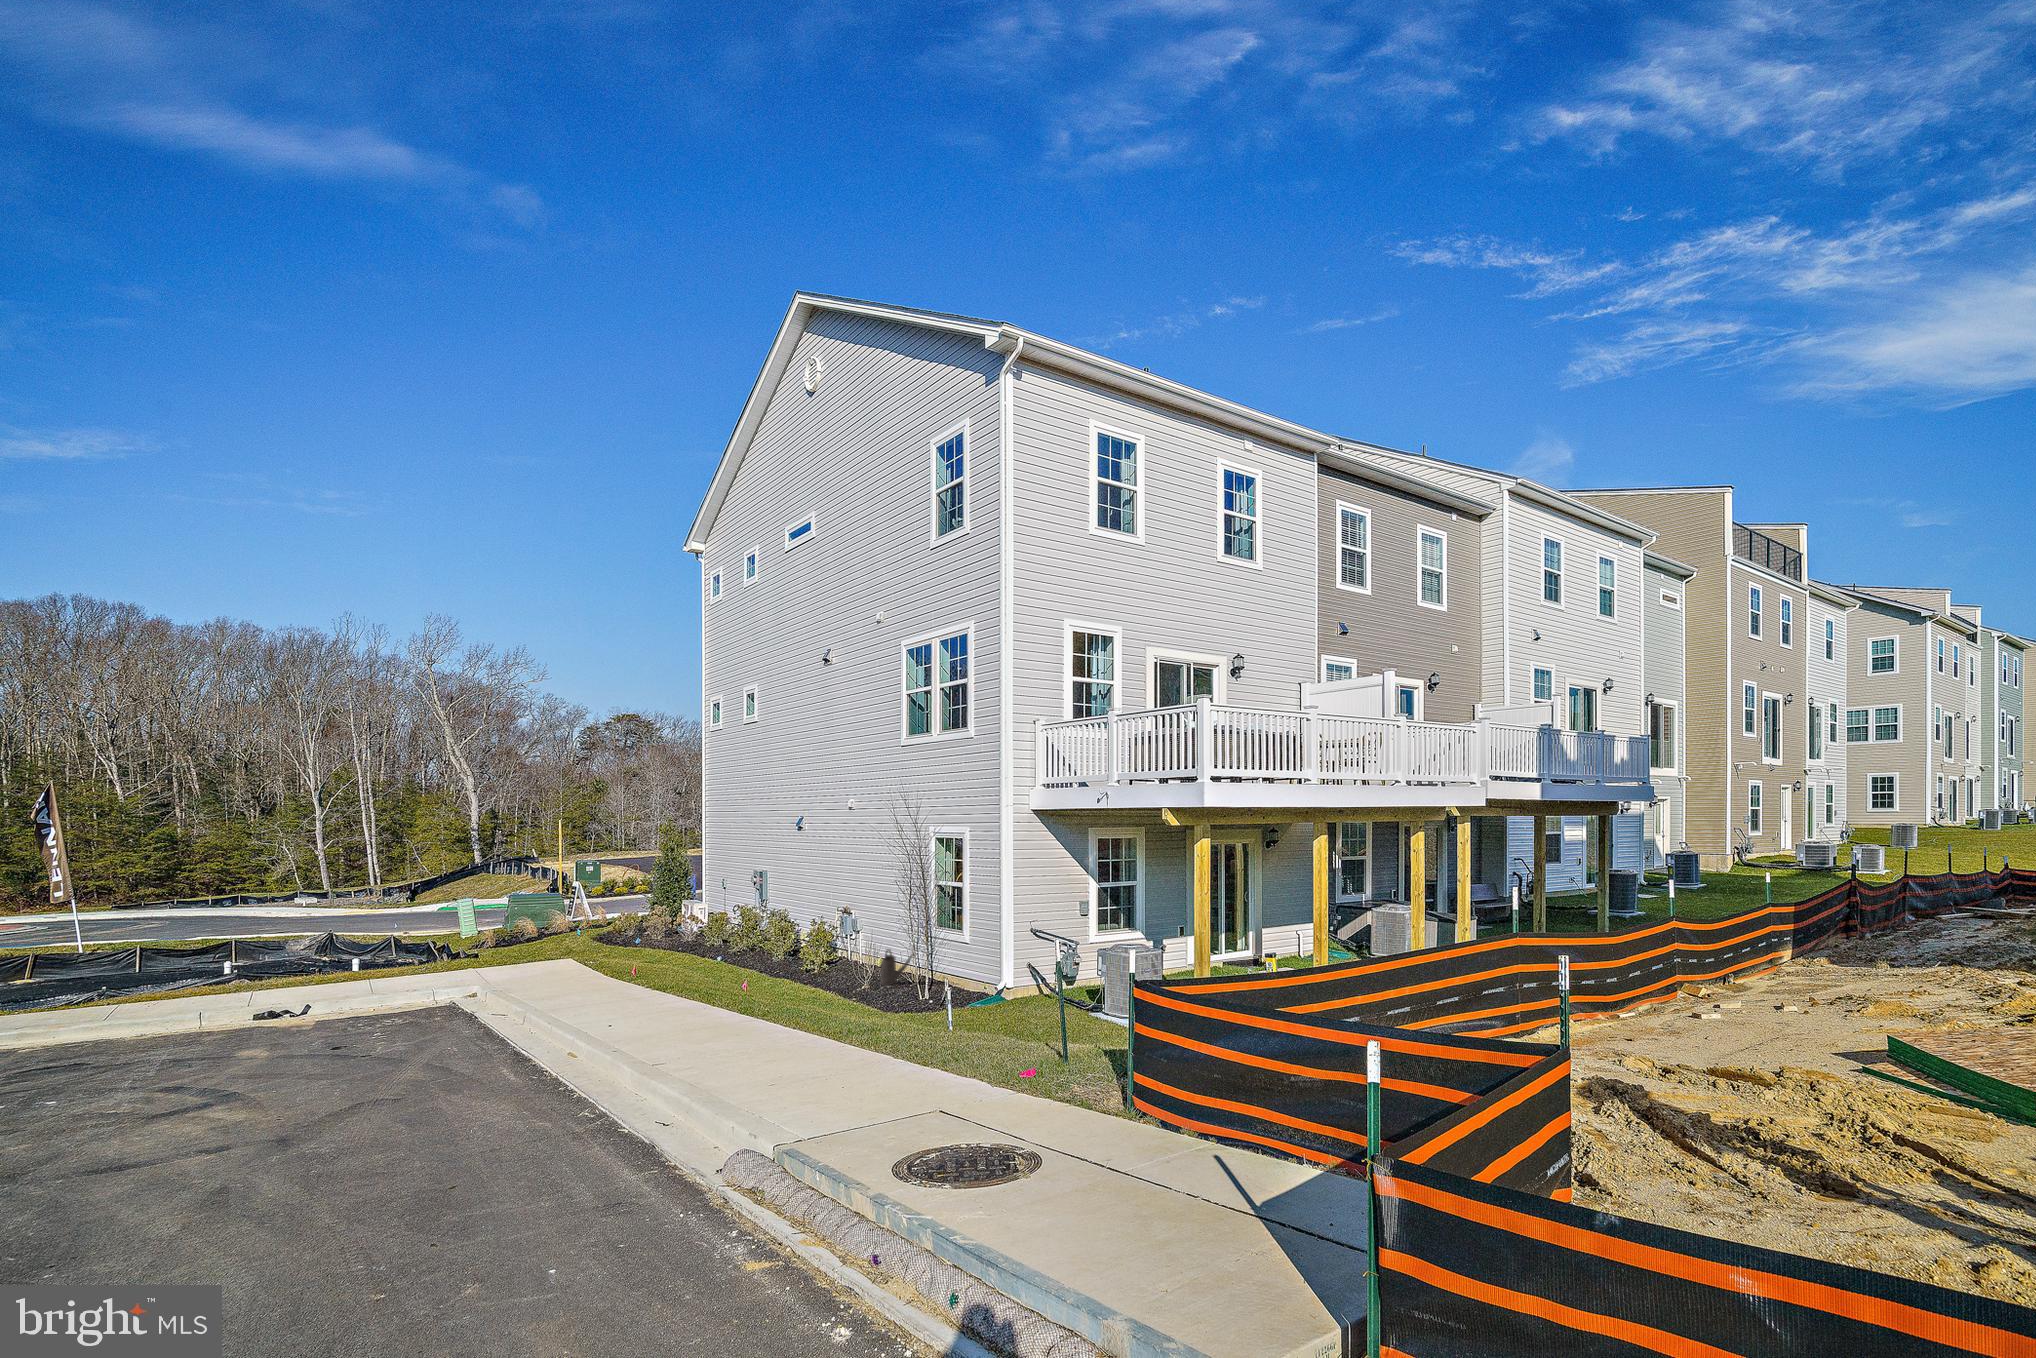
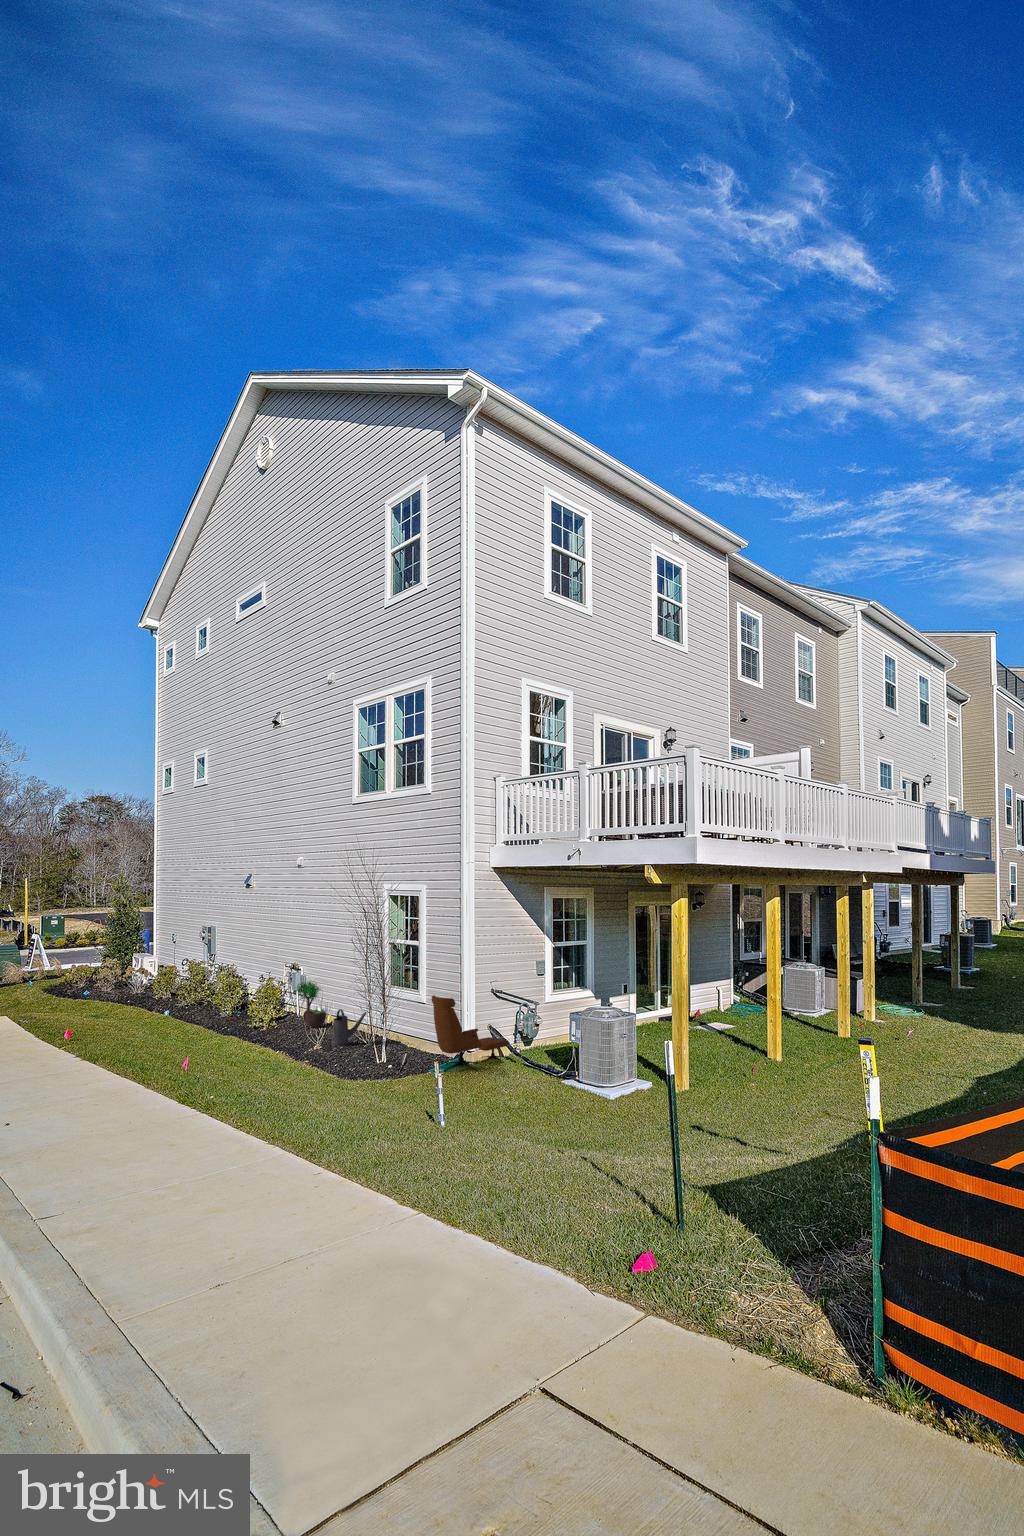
potted tree: none [845,919,878,970] -> present [296,981,326,1027]
lounge chair: none [970,932,1047,1005] -> present [432,995,508,1072]

